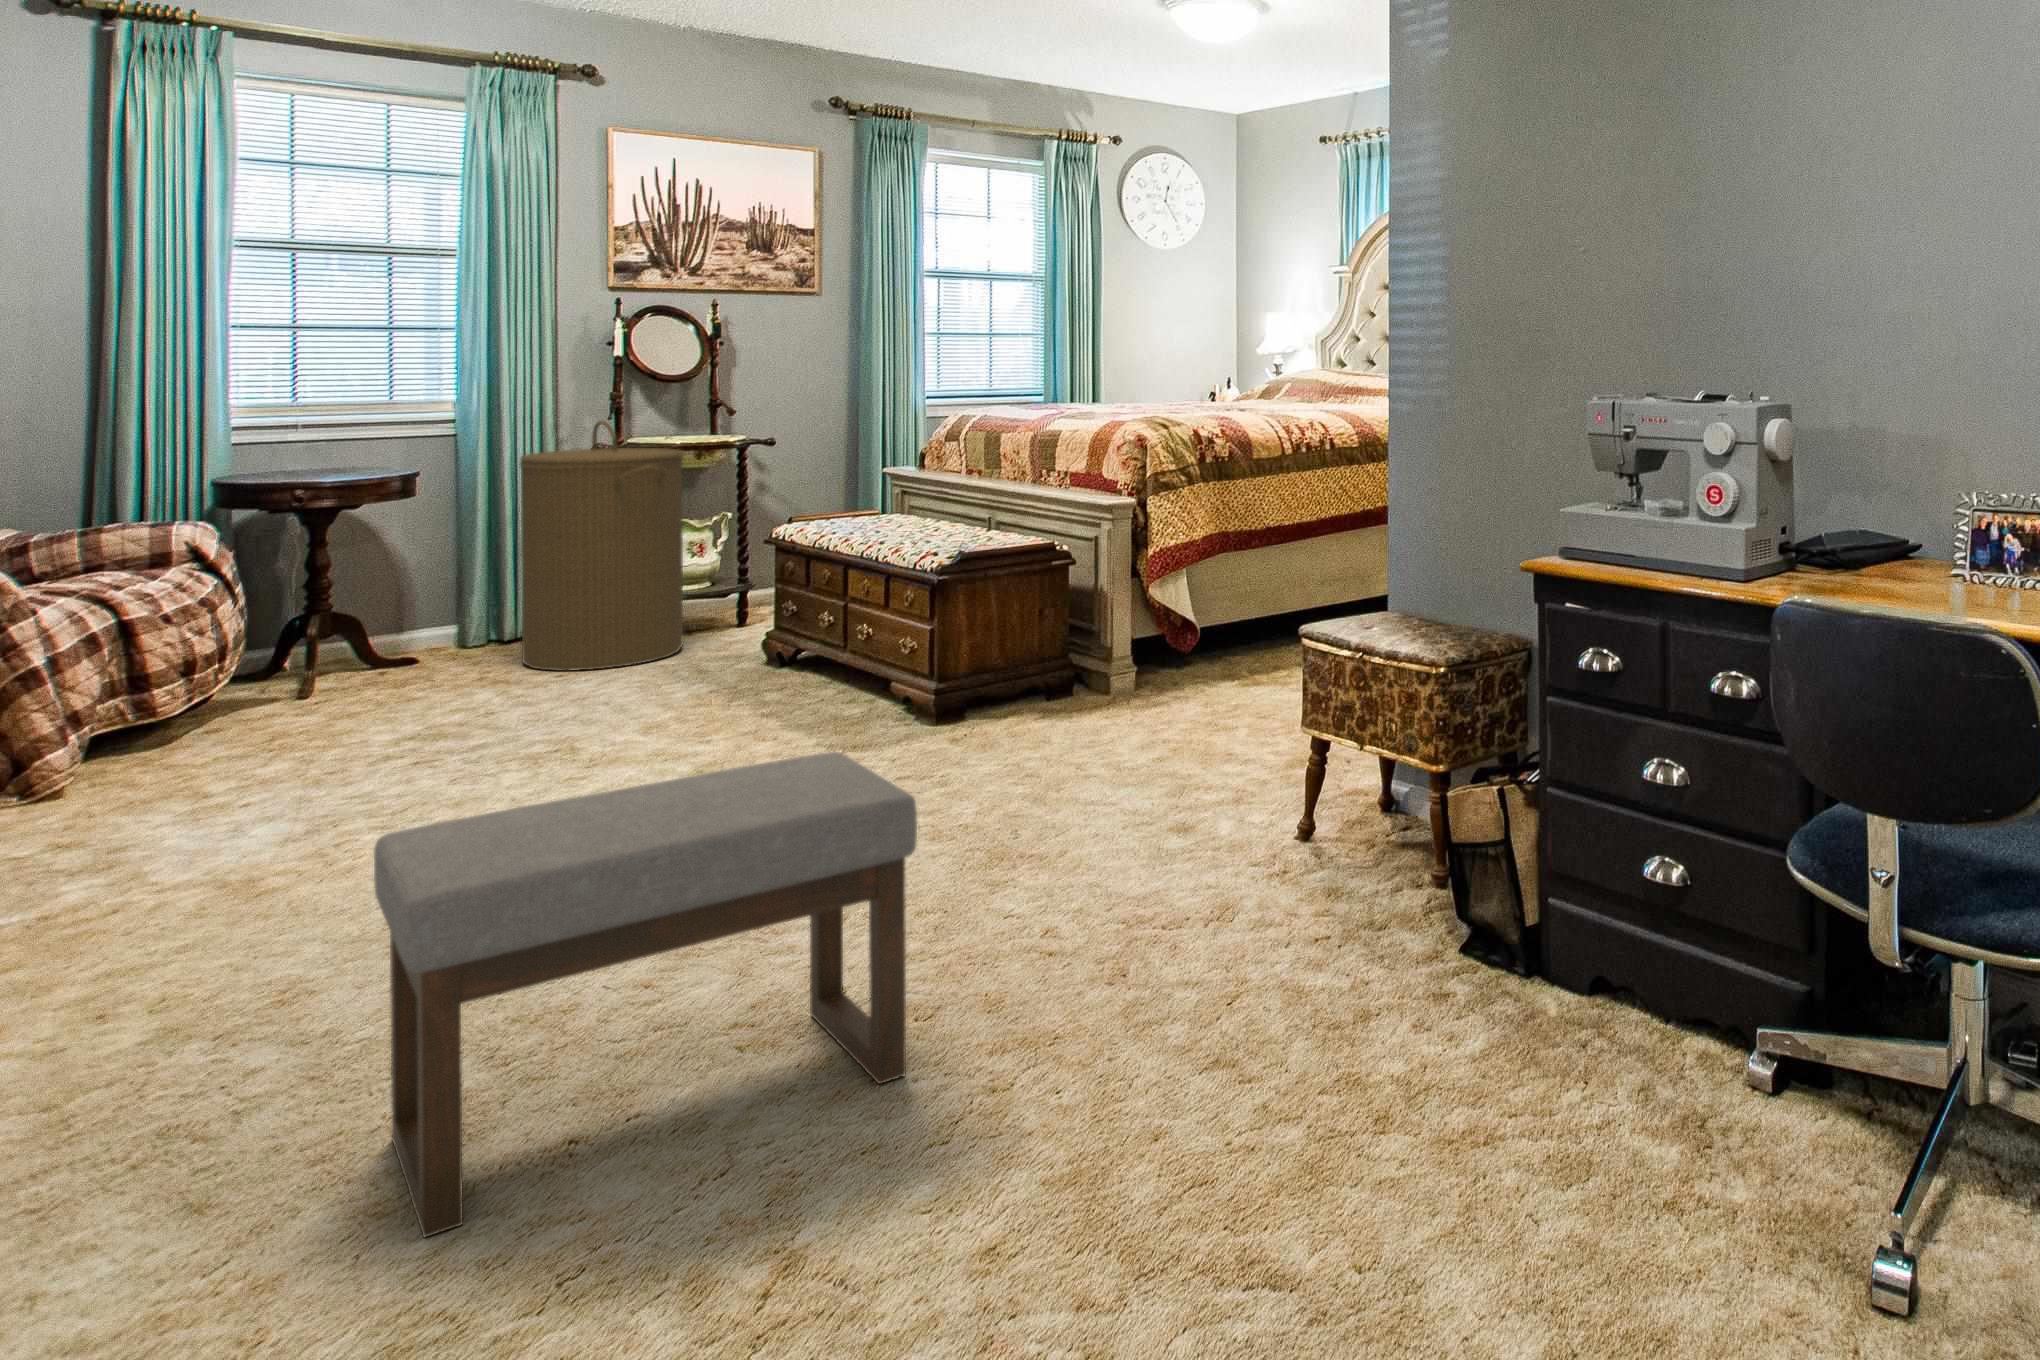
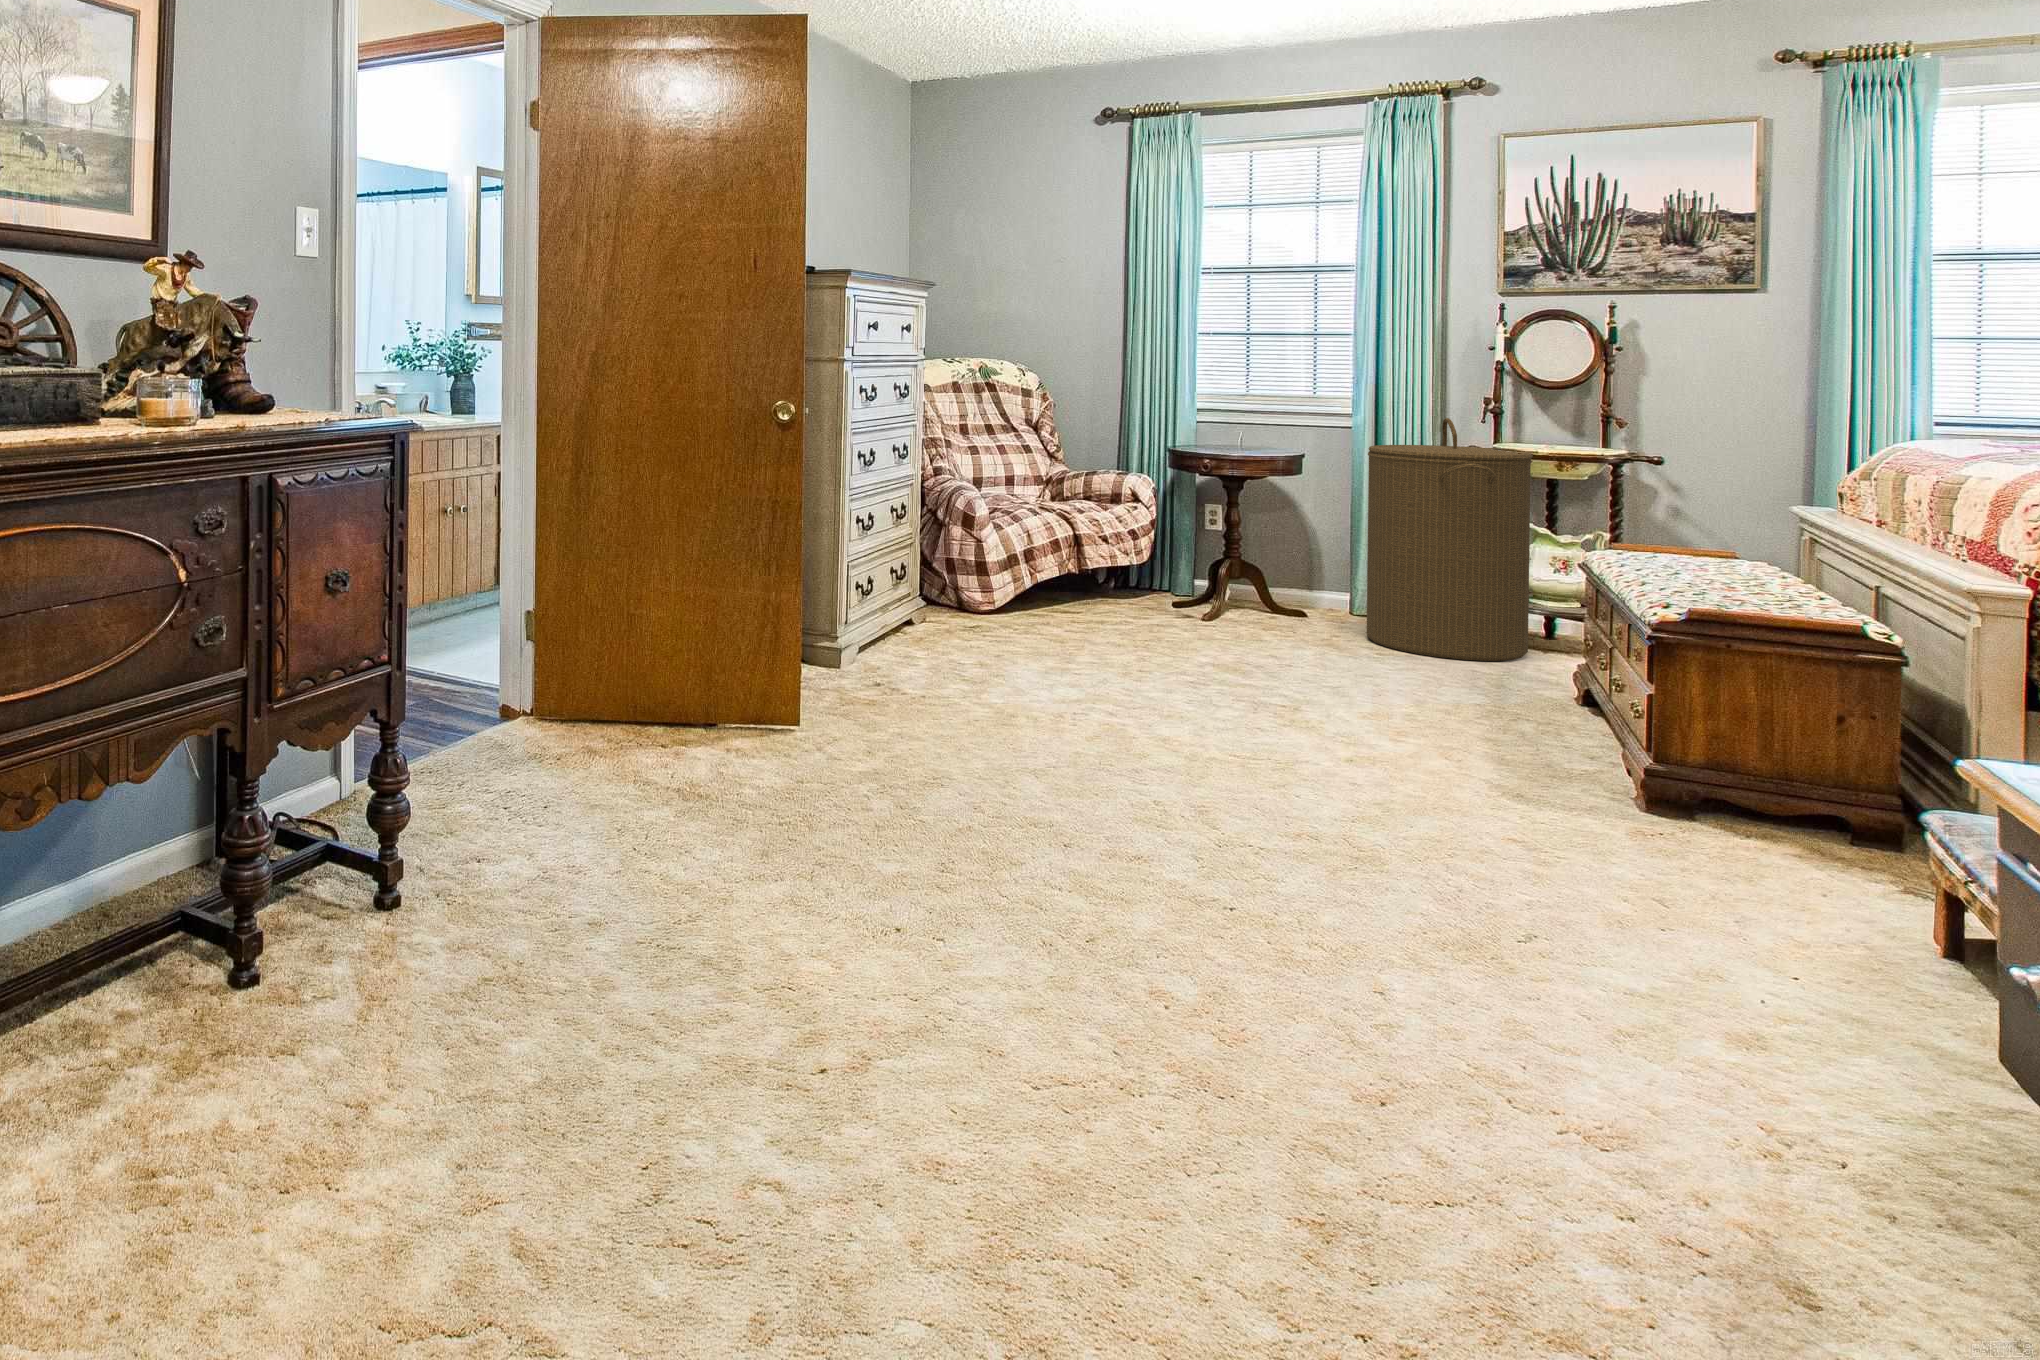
ottoman: present [374,752,917,1237] -> none [730,665,1159,1061]

